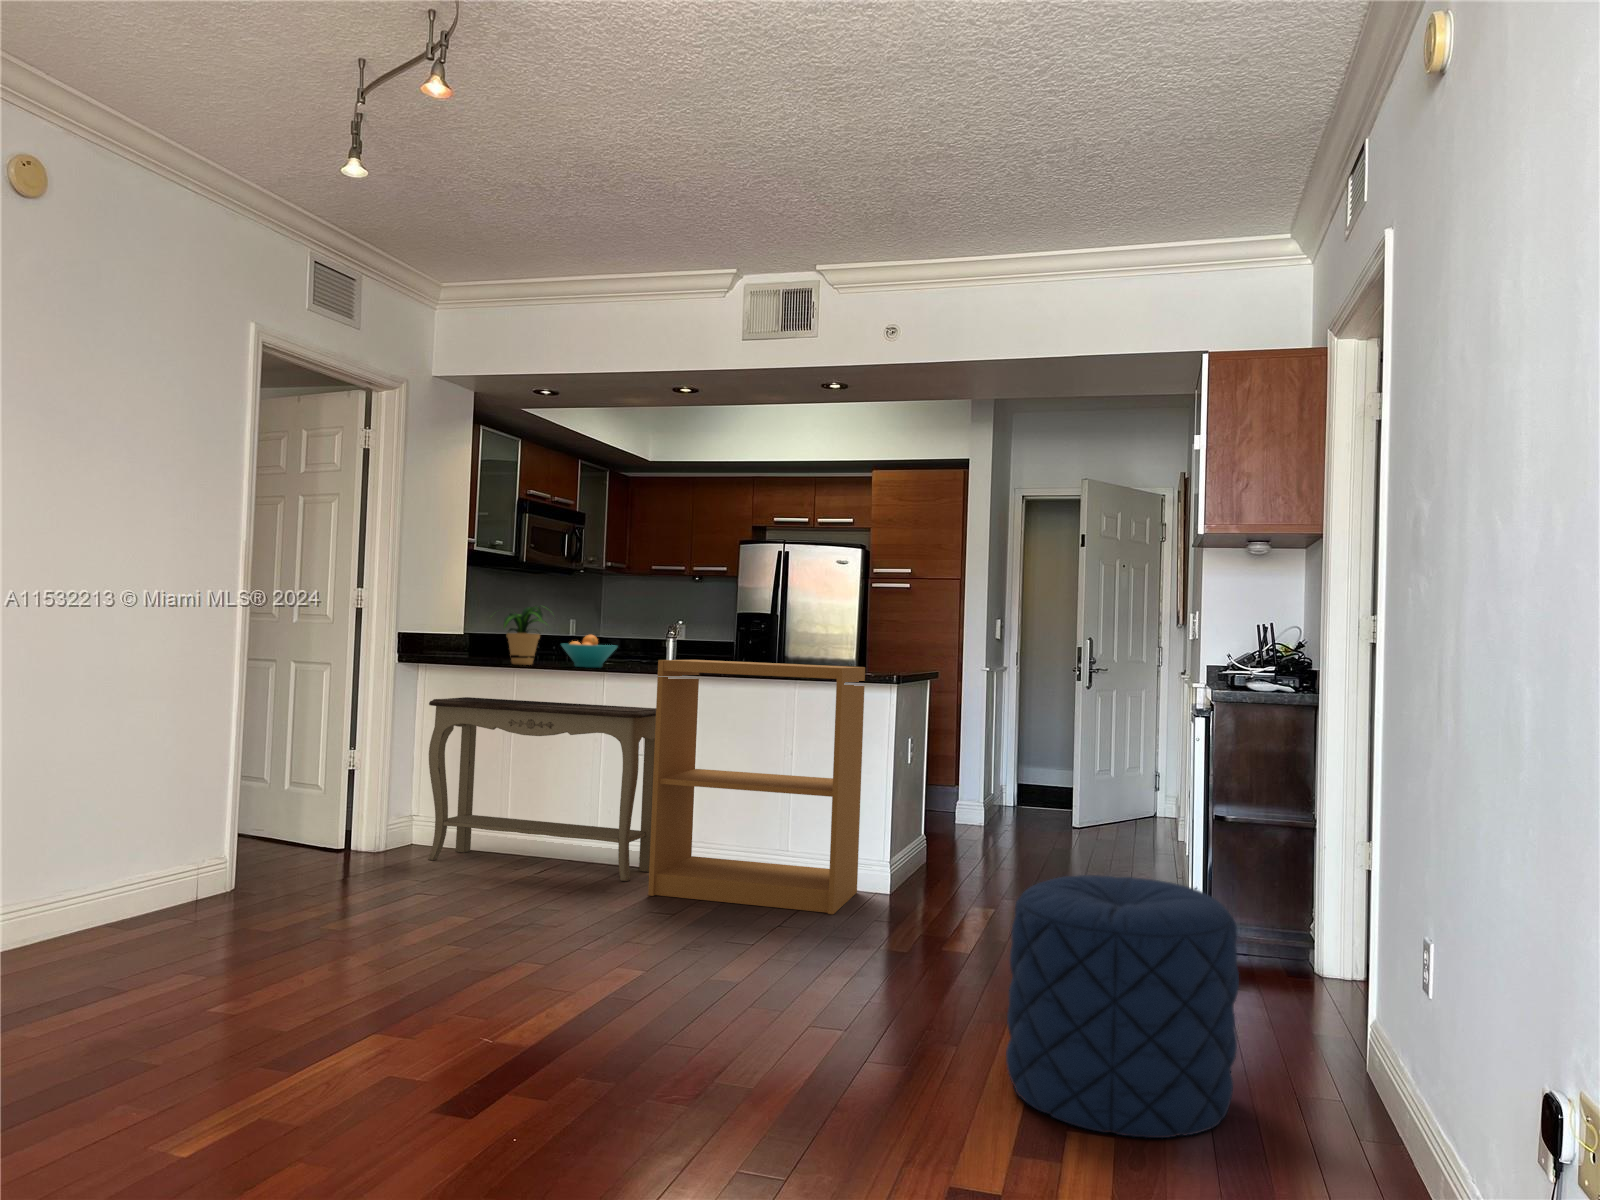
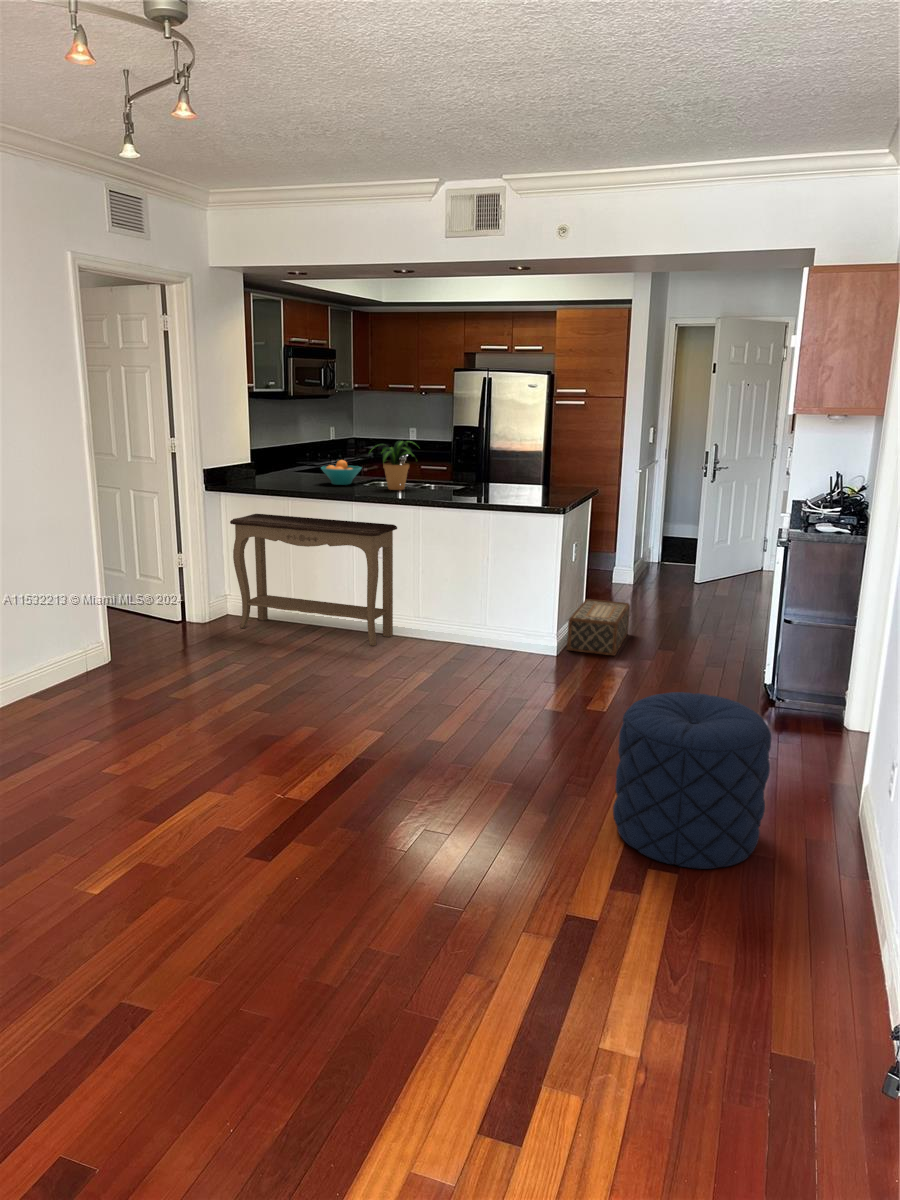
potted plant: present [504,606,546,665] -> present [371,441,416,490]
bookshelf: present [648,660,865,914] -> none [388,491,539,676]
woven basket: none [905,823,989,895] -> present [567,599,630,656]

